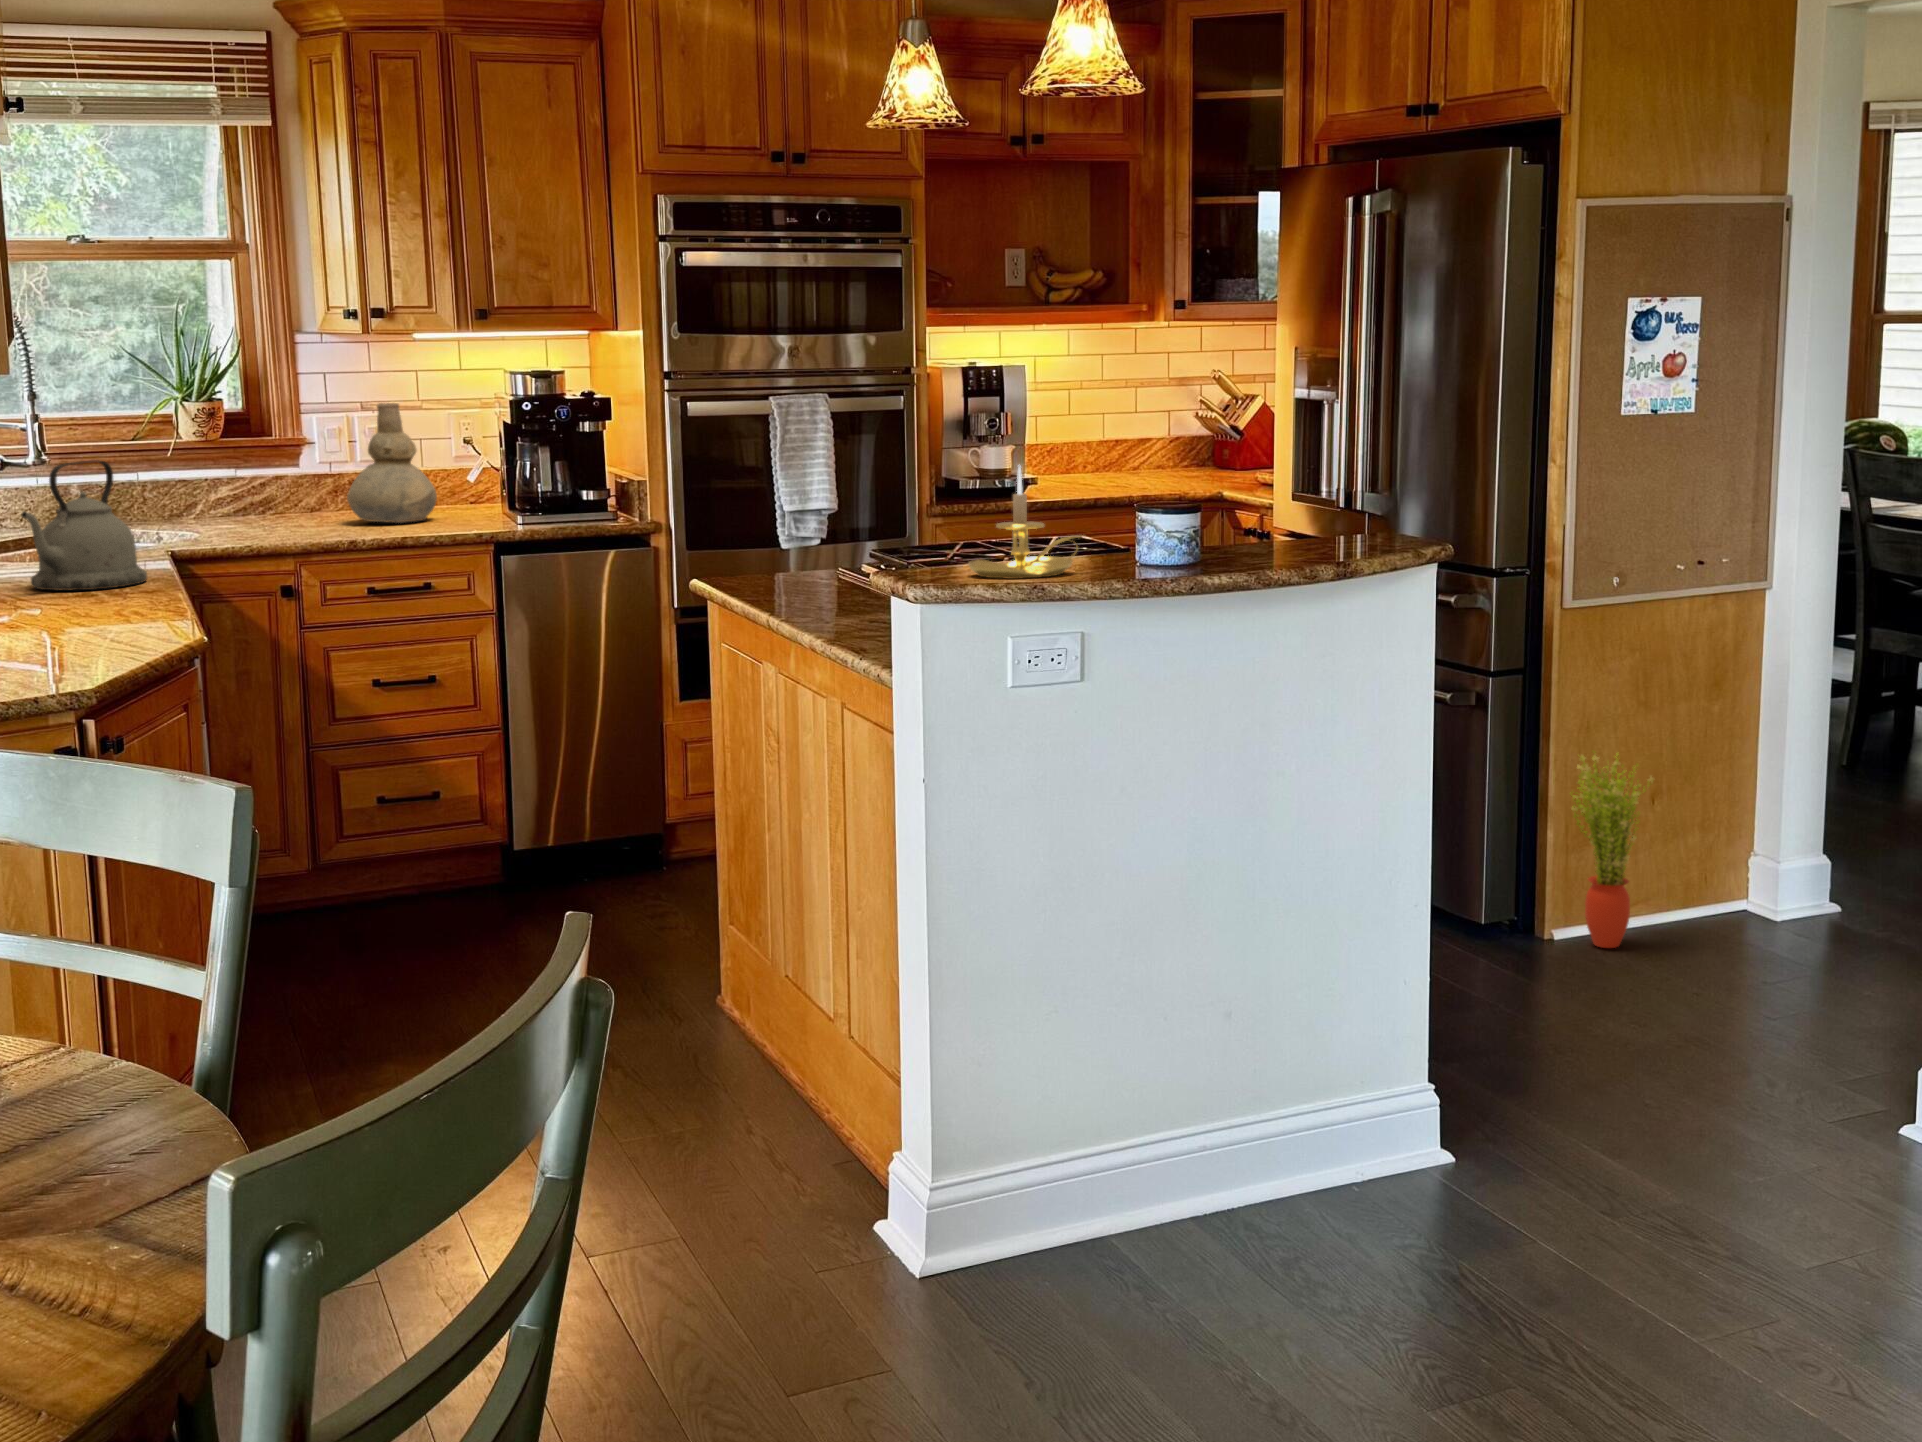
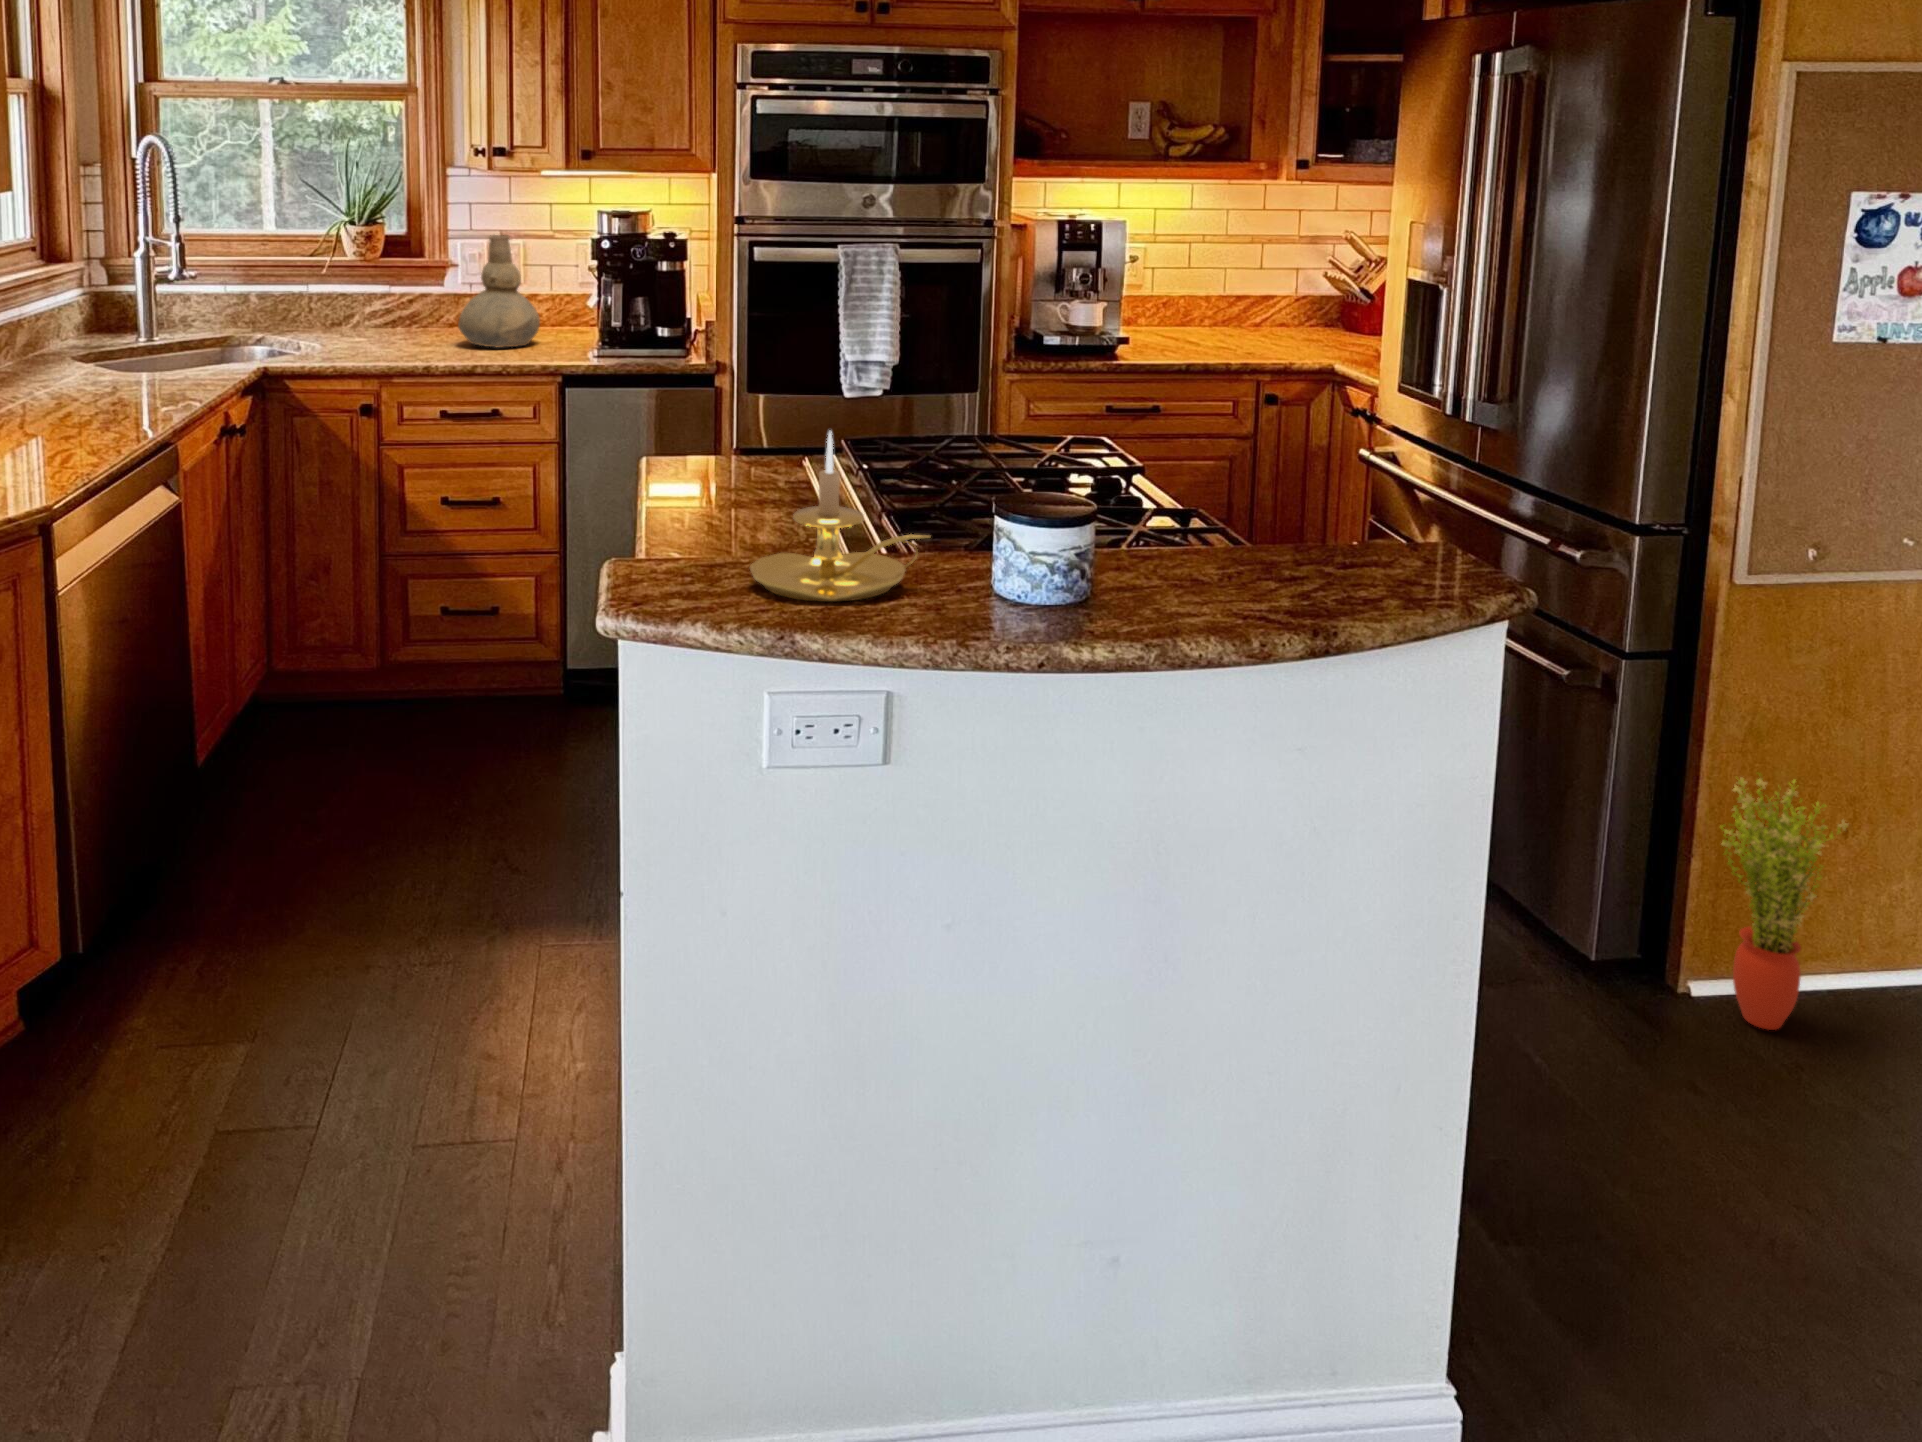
kettle: present [21,460,147,591] -> none [14,293,160,422]

